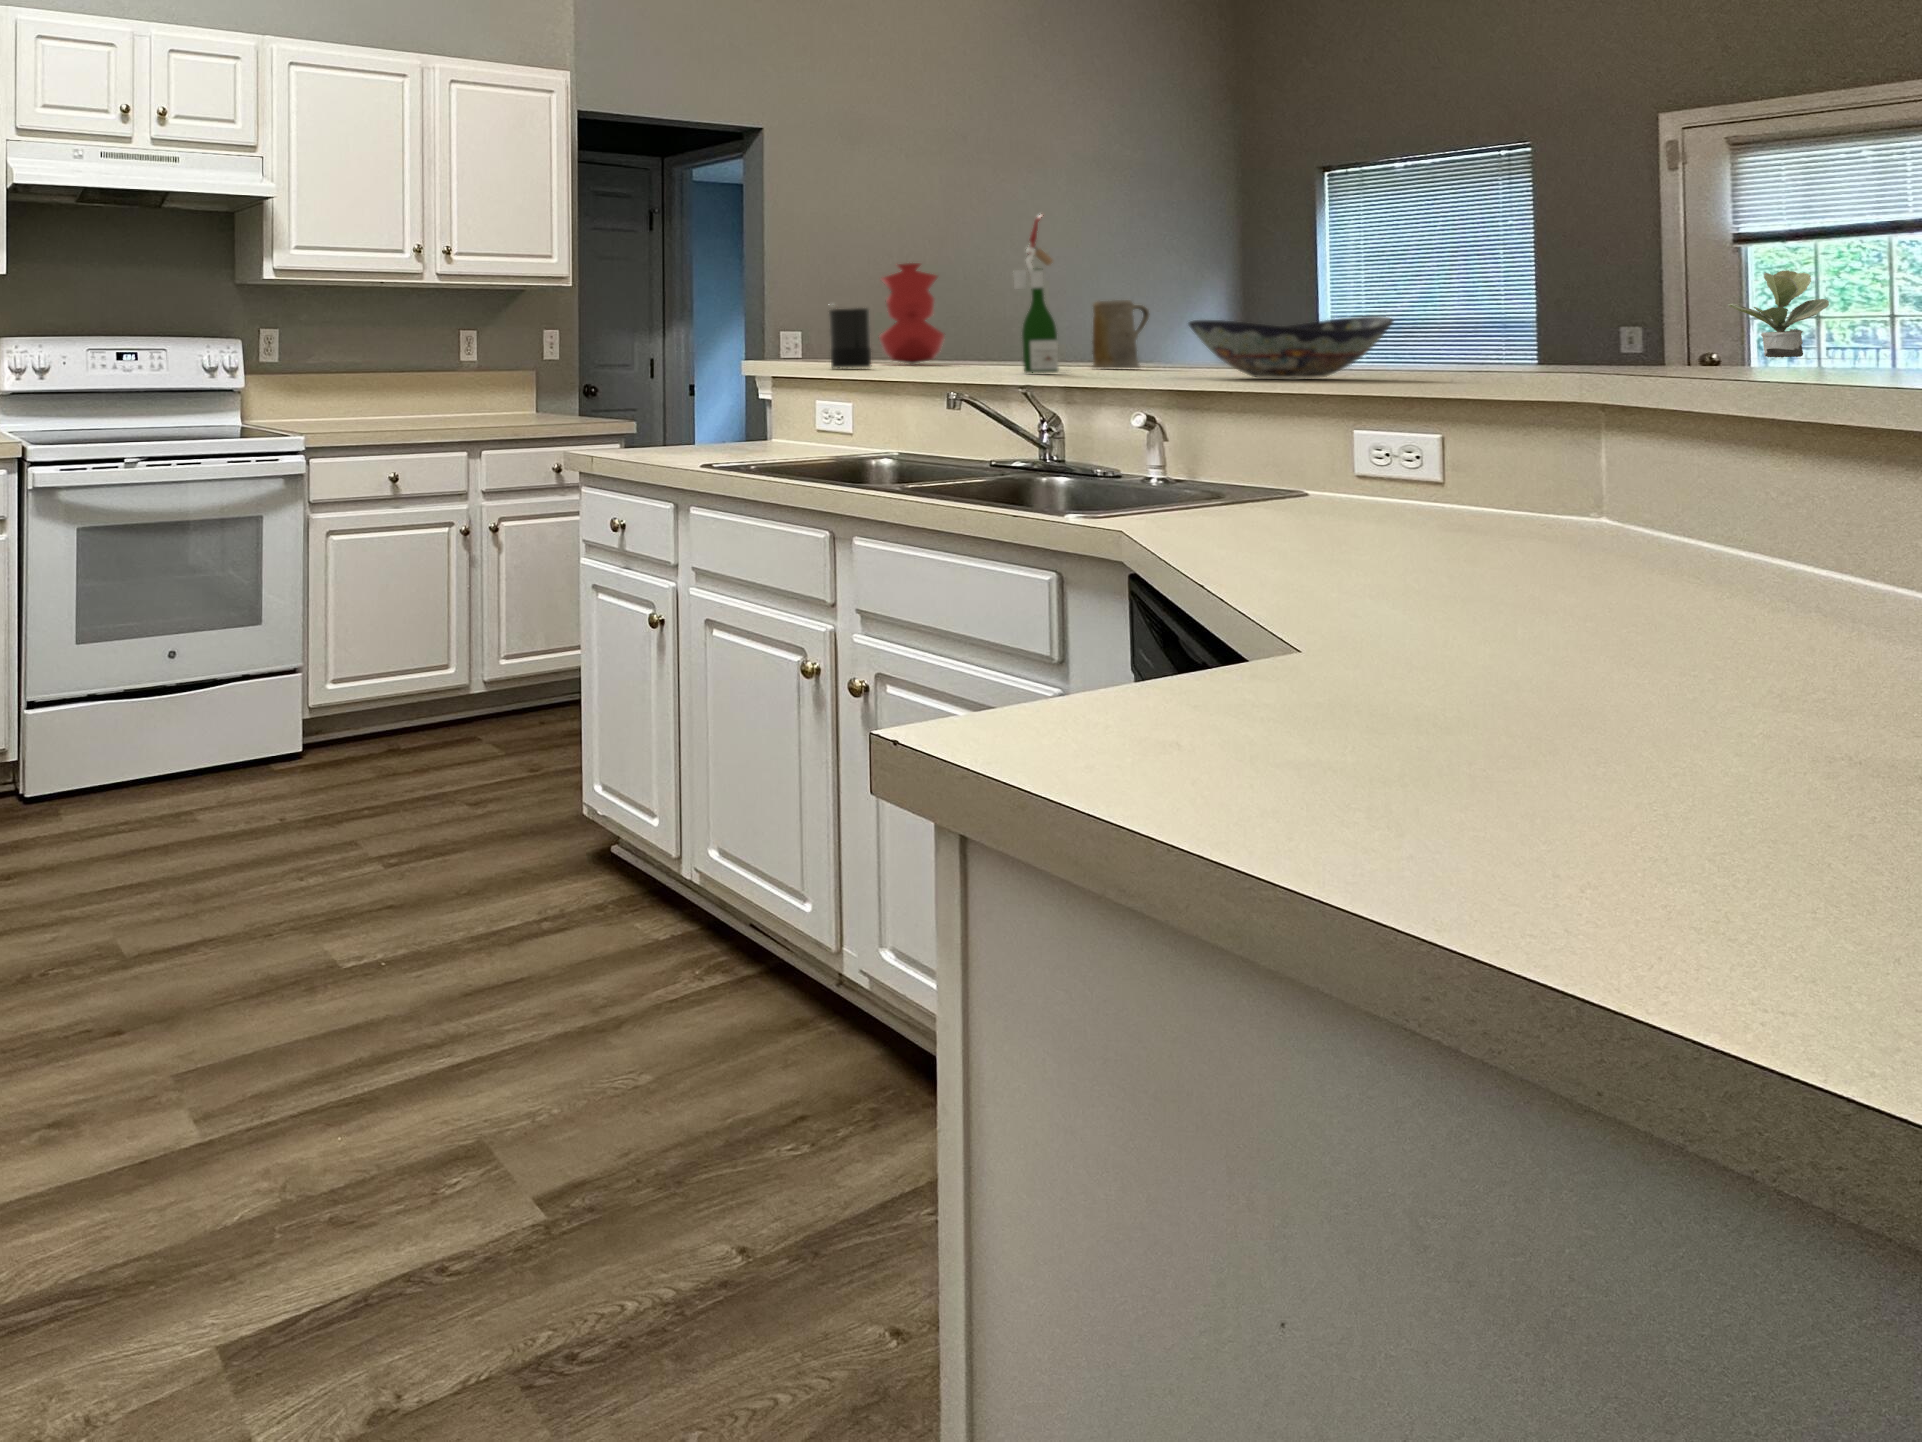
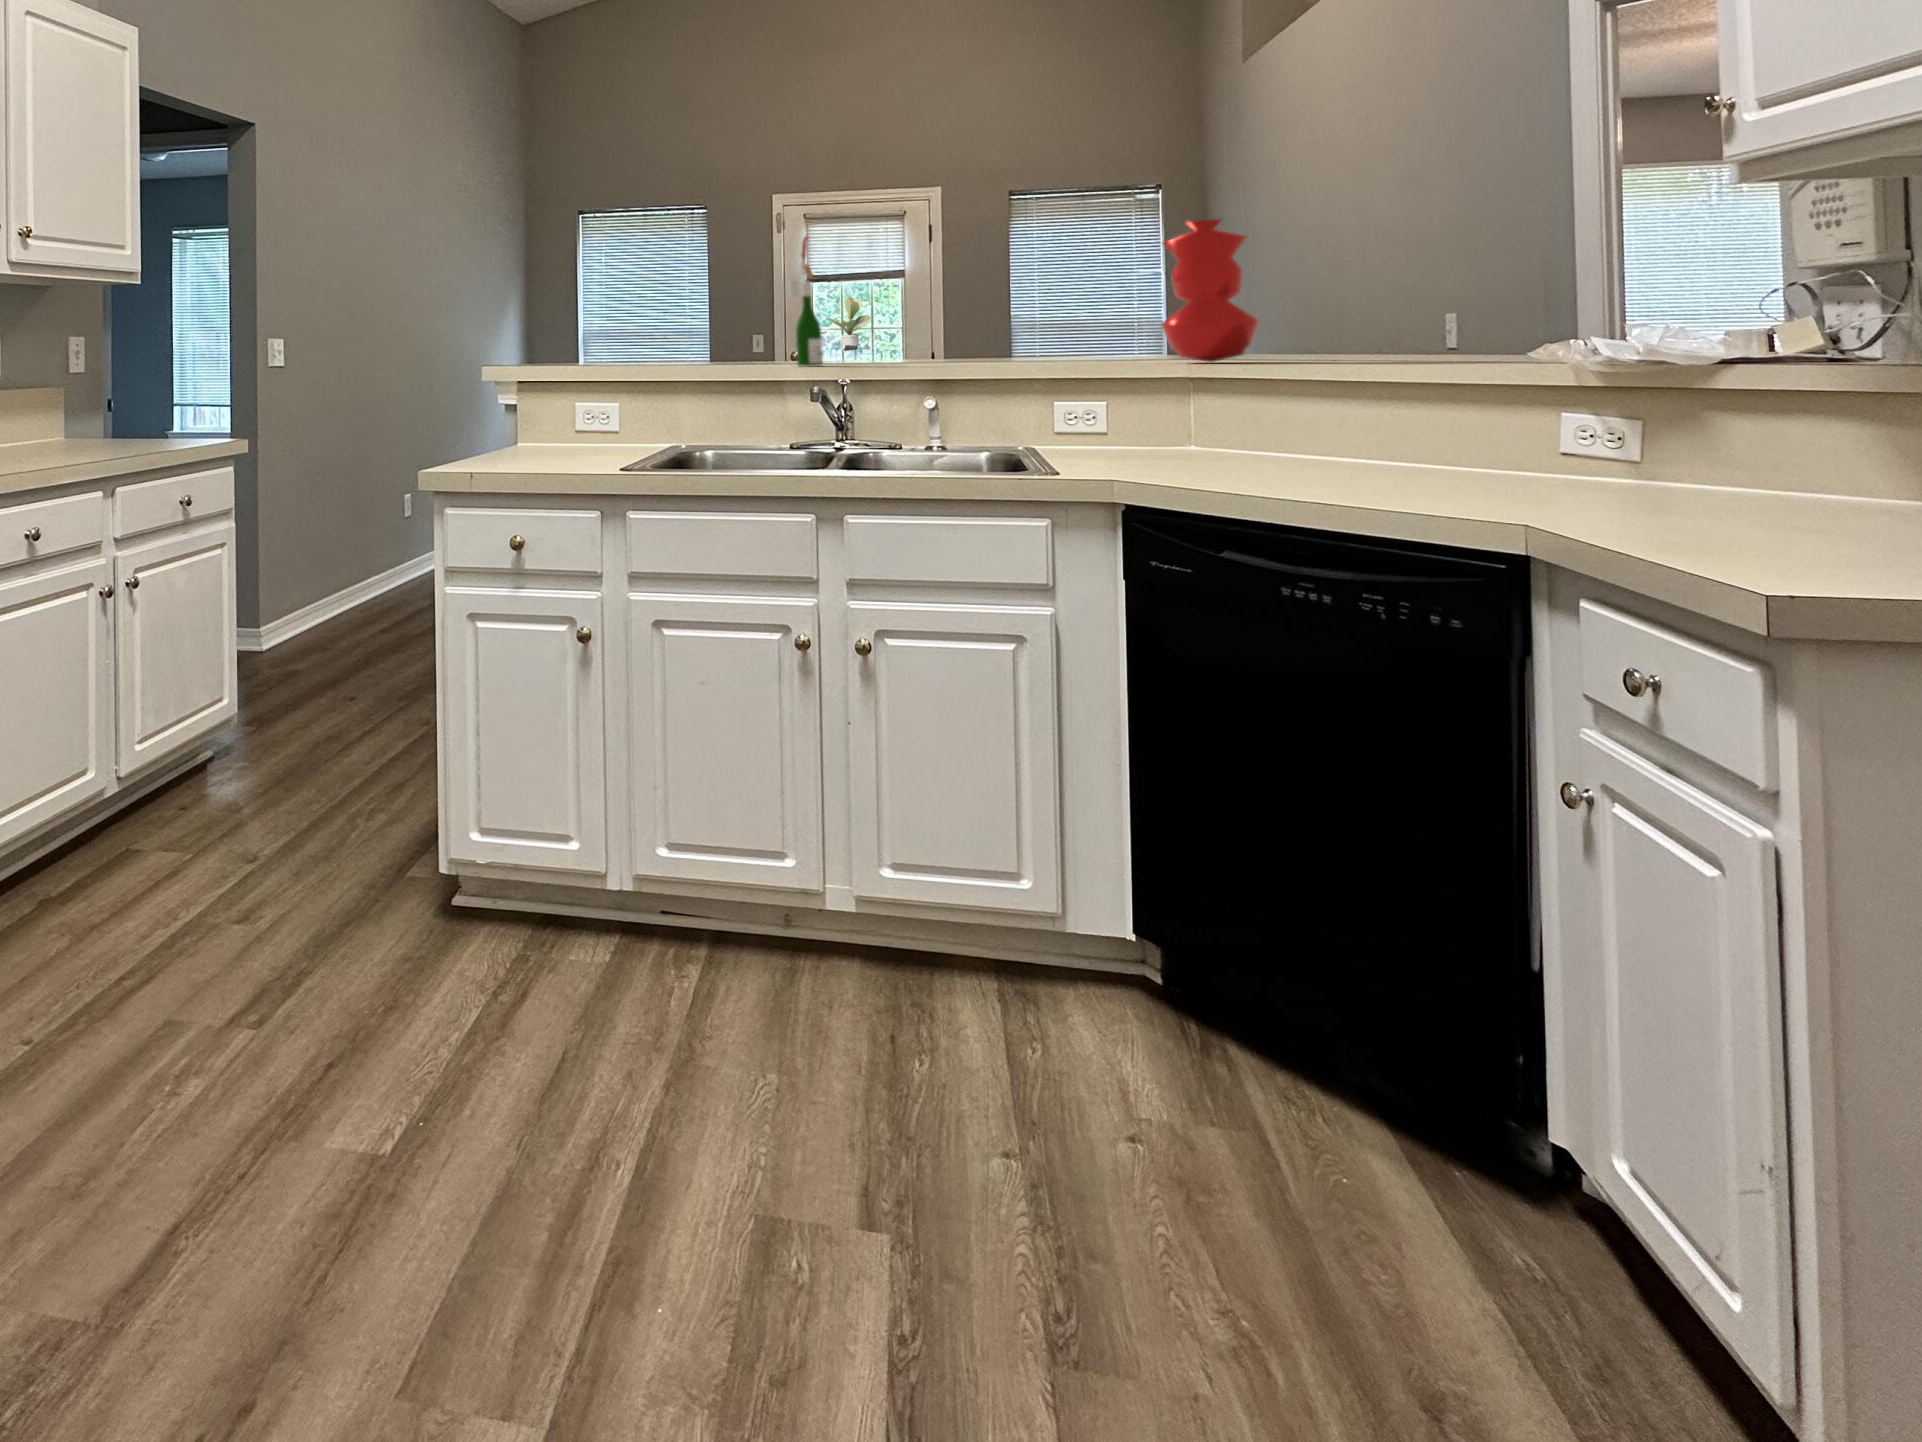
vase: present [879,263,945,364] -> present [1162,219,1259,362]
mug: present [1092,300,1150,368] -> none [731,308,767,363]
candle: present [829,308,871,368] -> none [559,308,601,368]
decorative bowl: present [1189,316,1393,378] -> none [949,320,1061,363]

